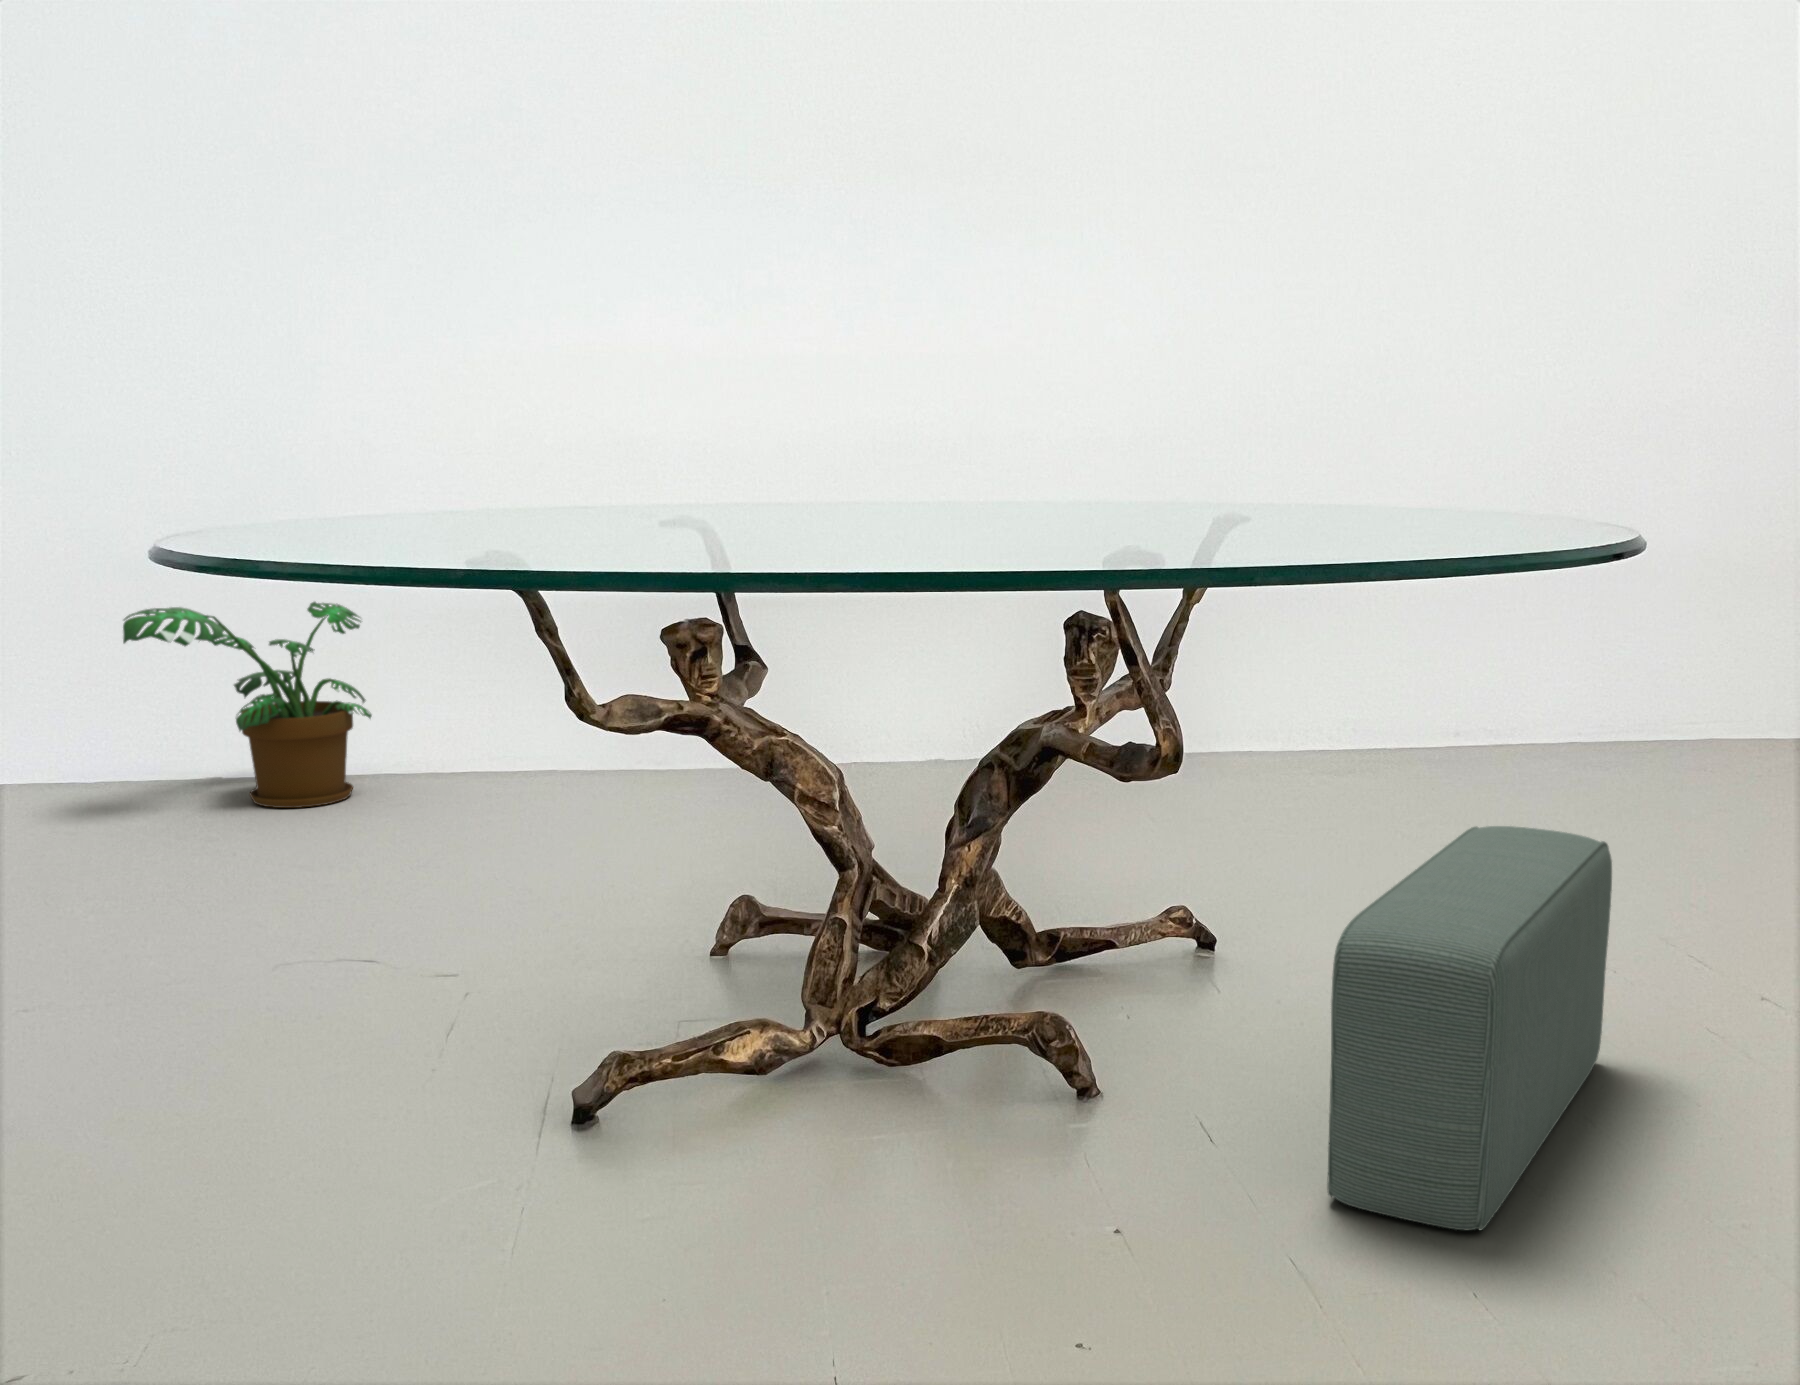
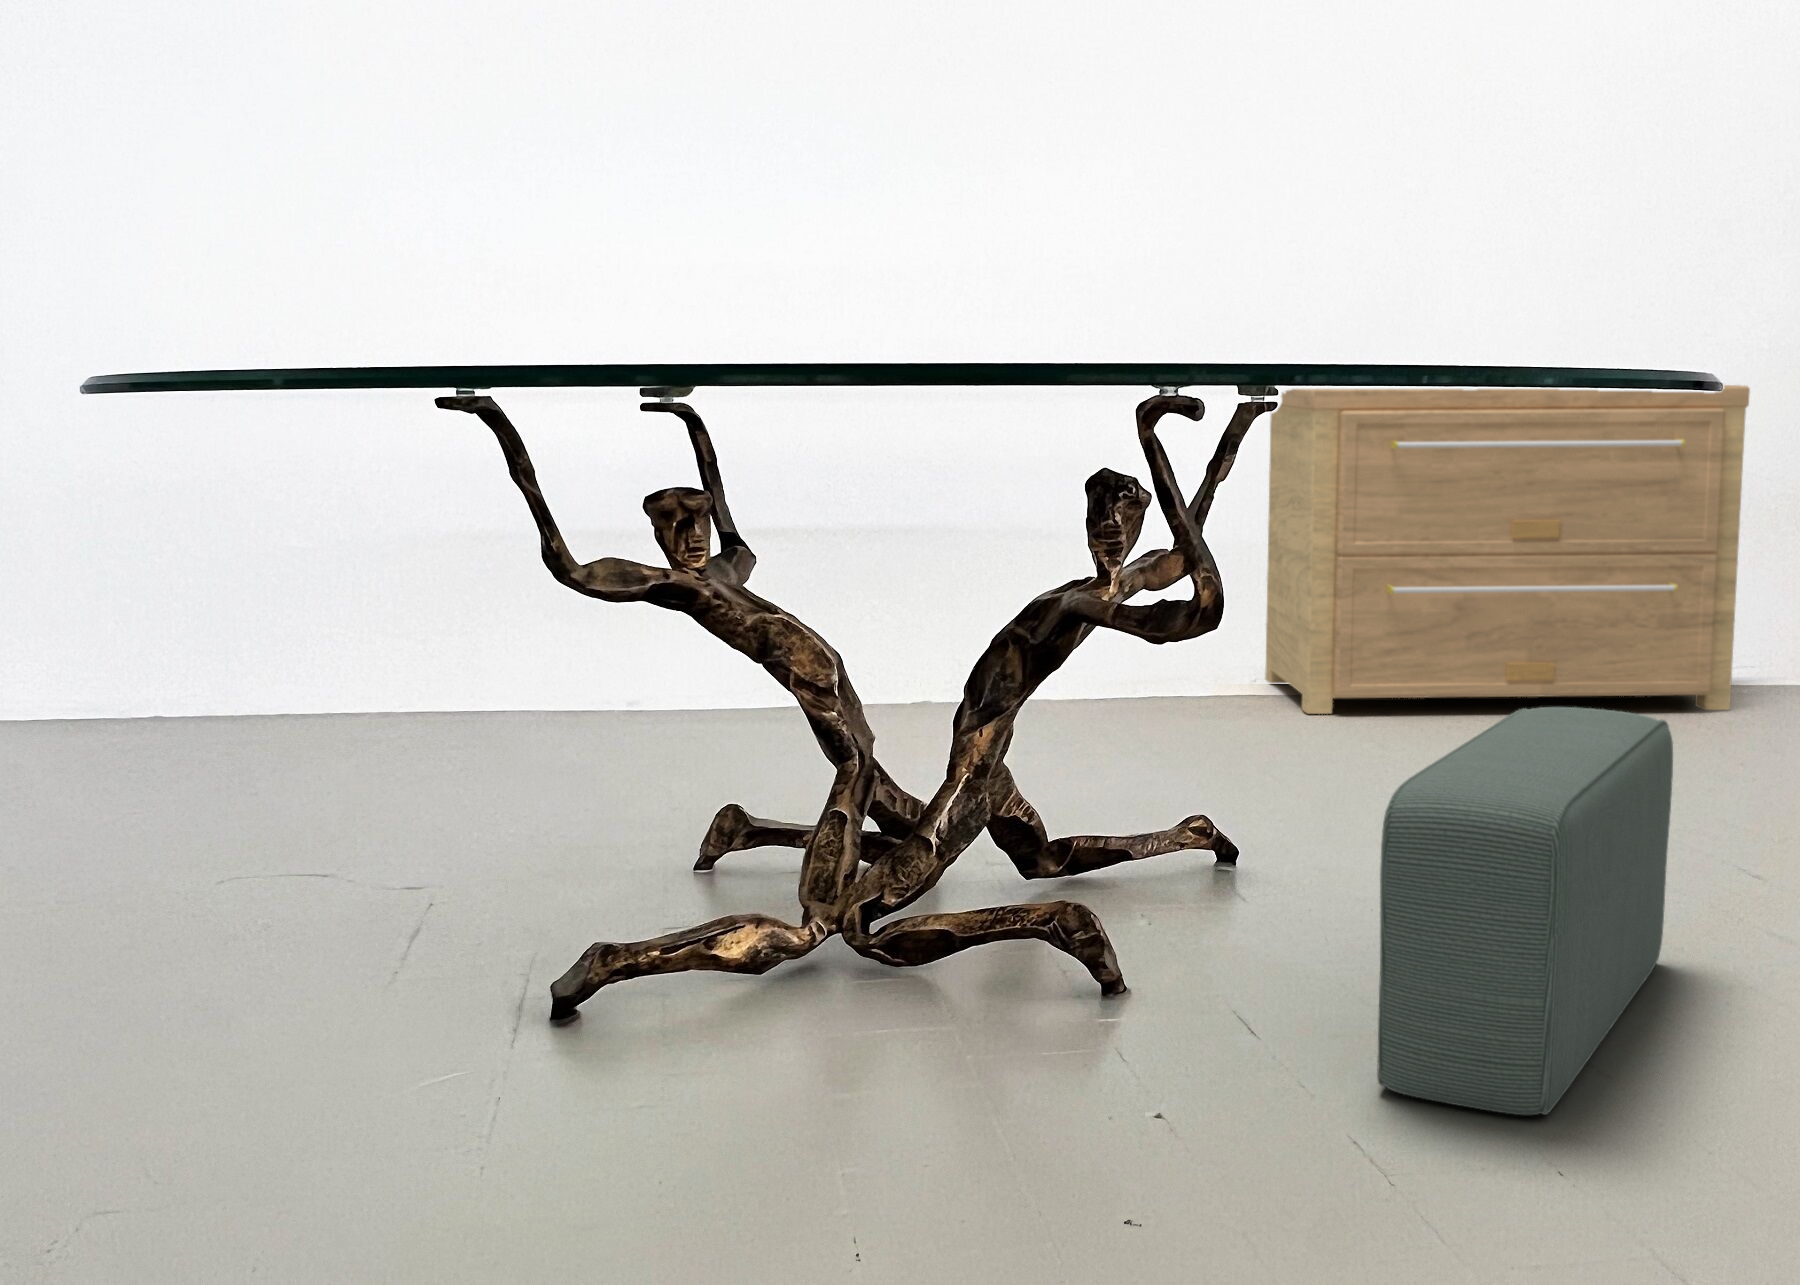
side table: none [1251,473,1704,785] -> present [1265,385,1750,714]
potted plant: present [123,602,372,808] -> none [42,519,313,740]

